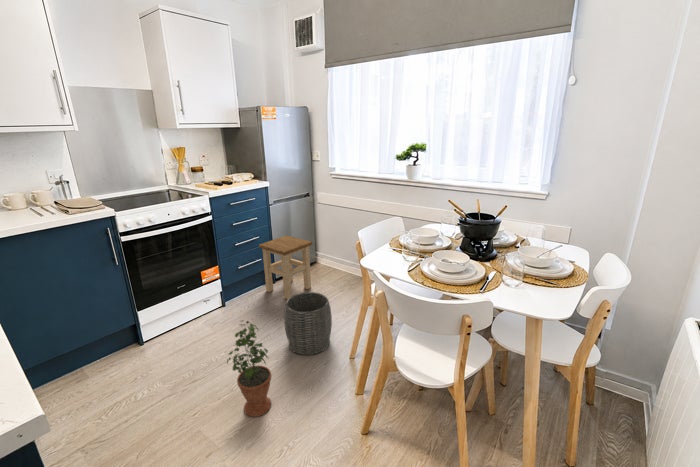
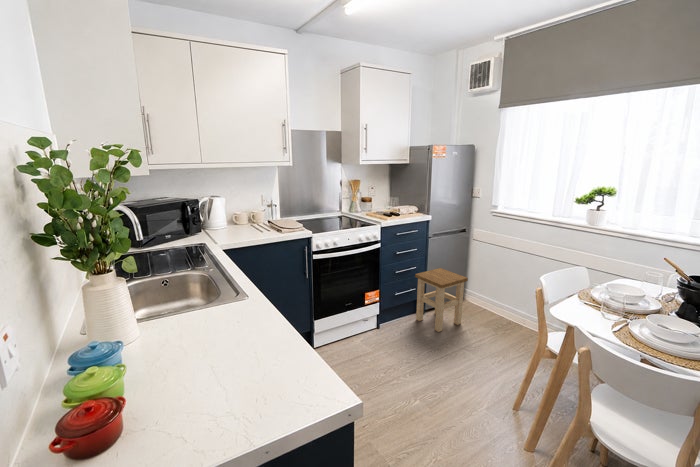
woven basket: present [284,292,332,355] -> none [444,329,494,395]
potted plant: present [227,320,271,417] -> none [402,347,439,443]

